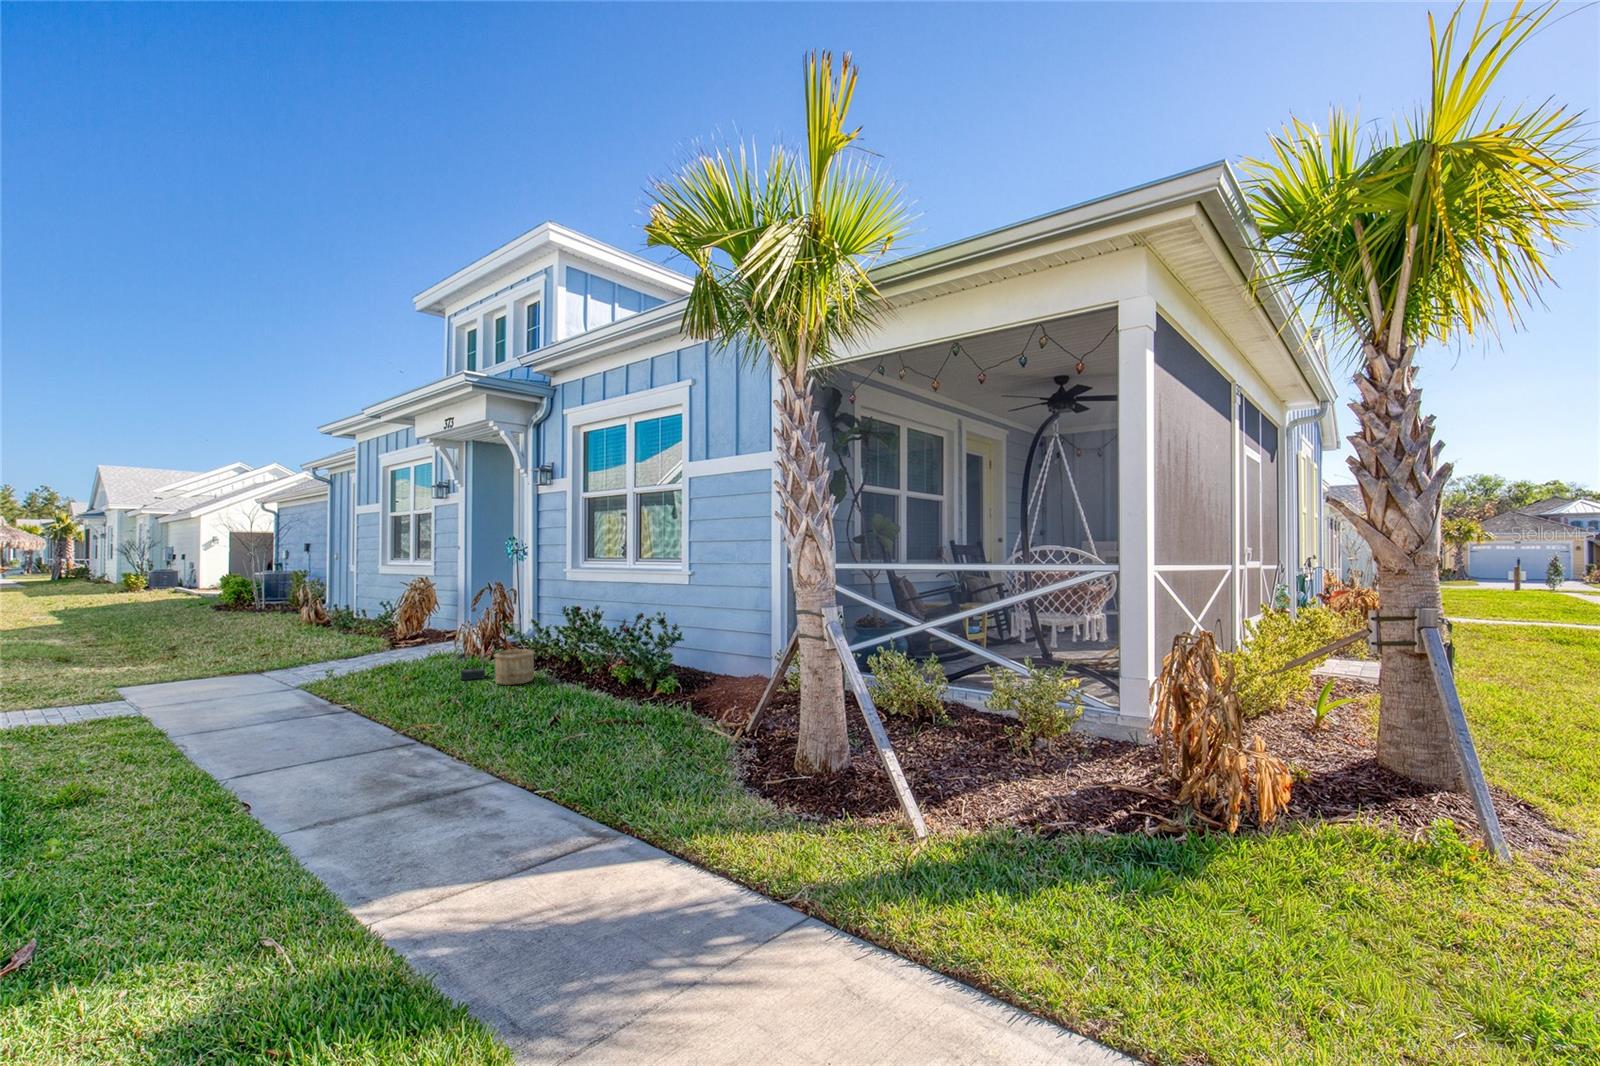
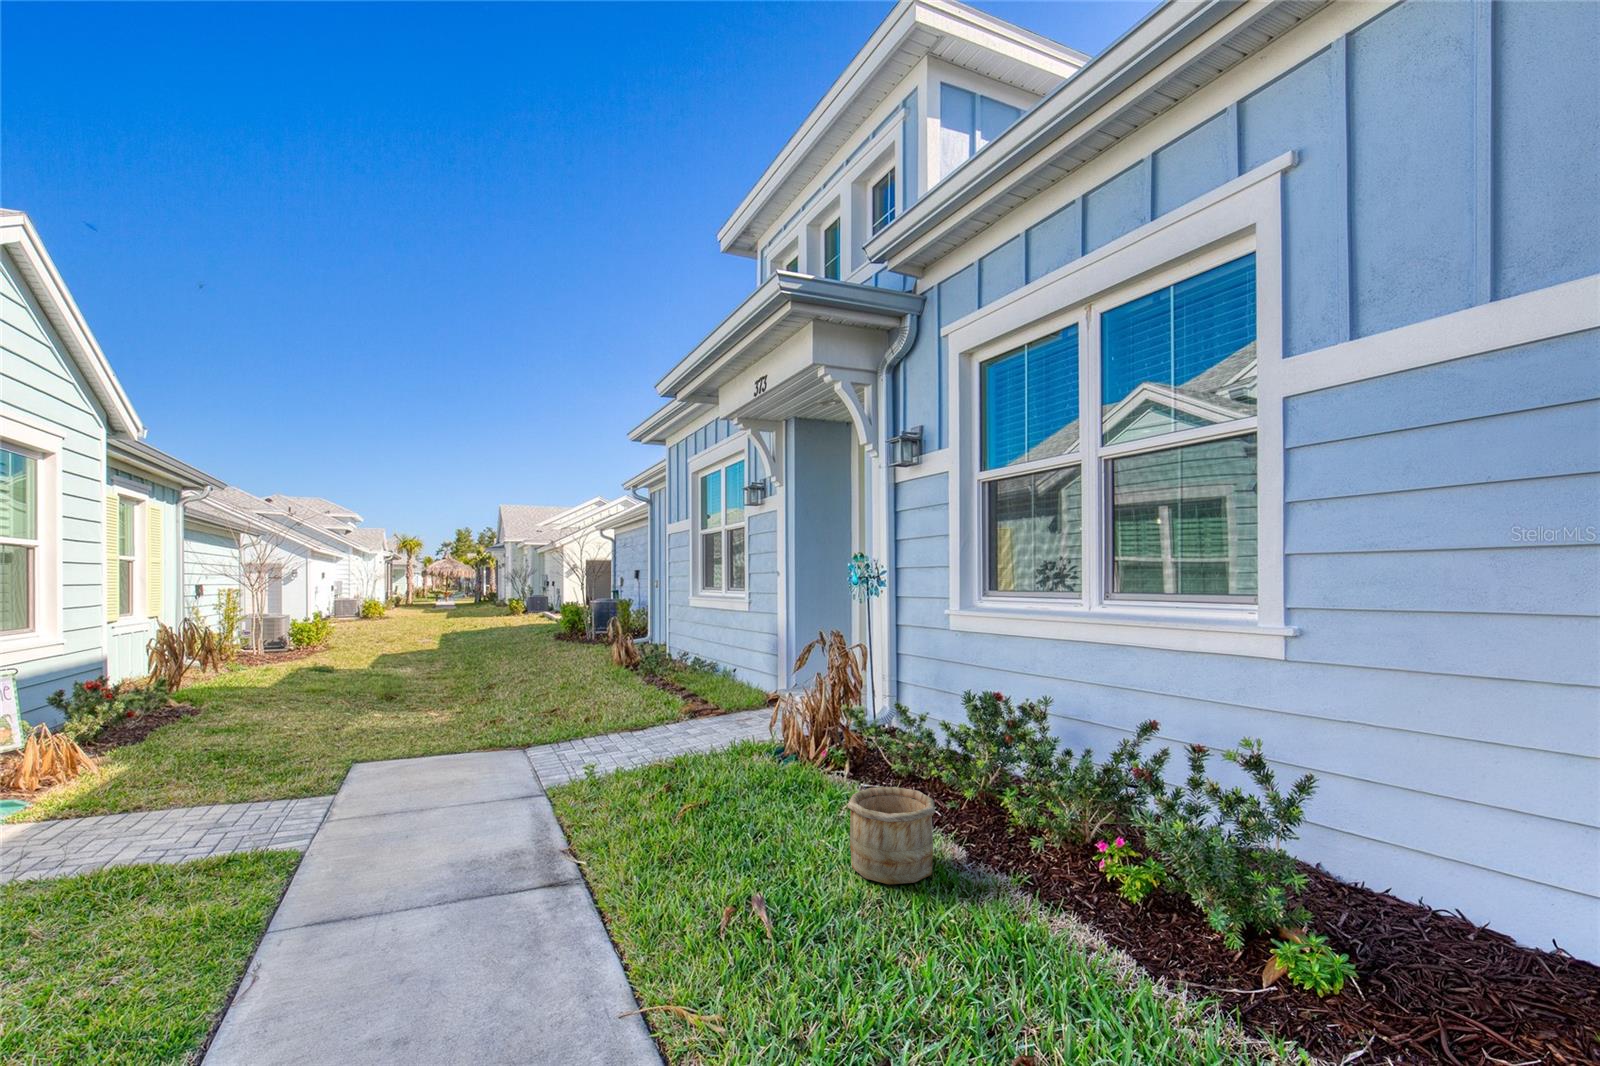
decorative plant: present [453,649,490,680] -> none [760,766,839,841]

